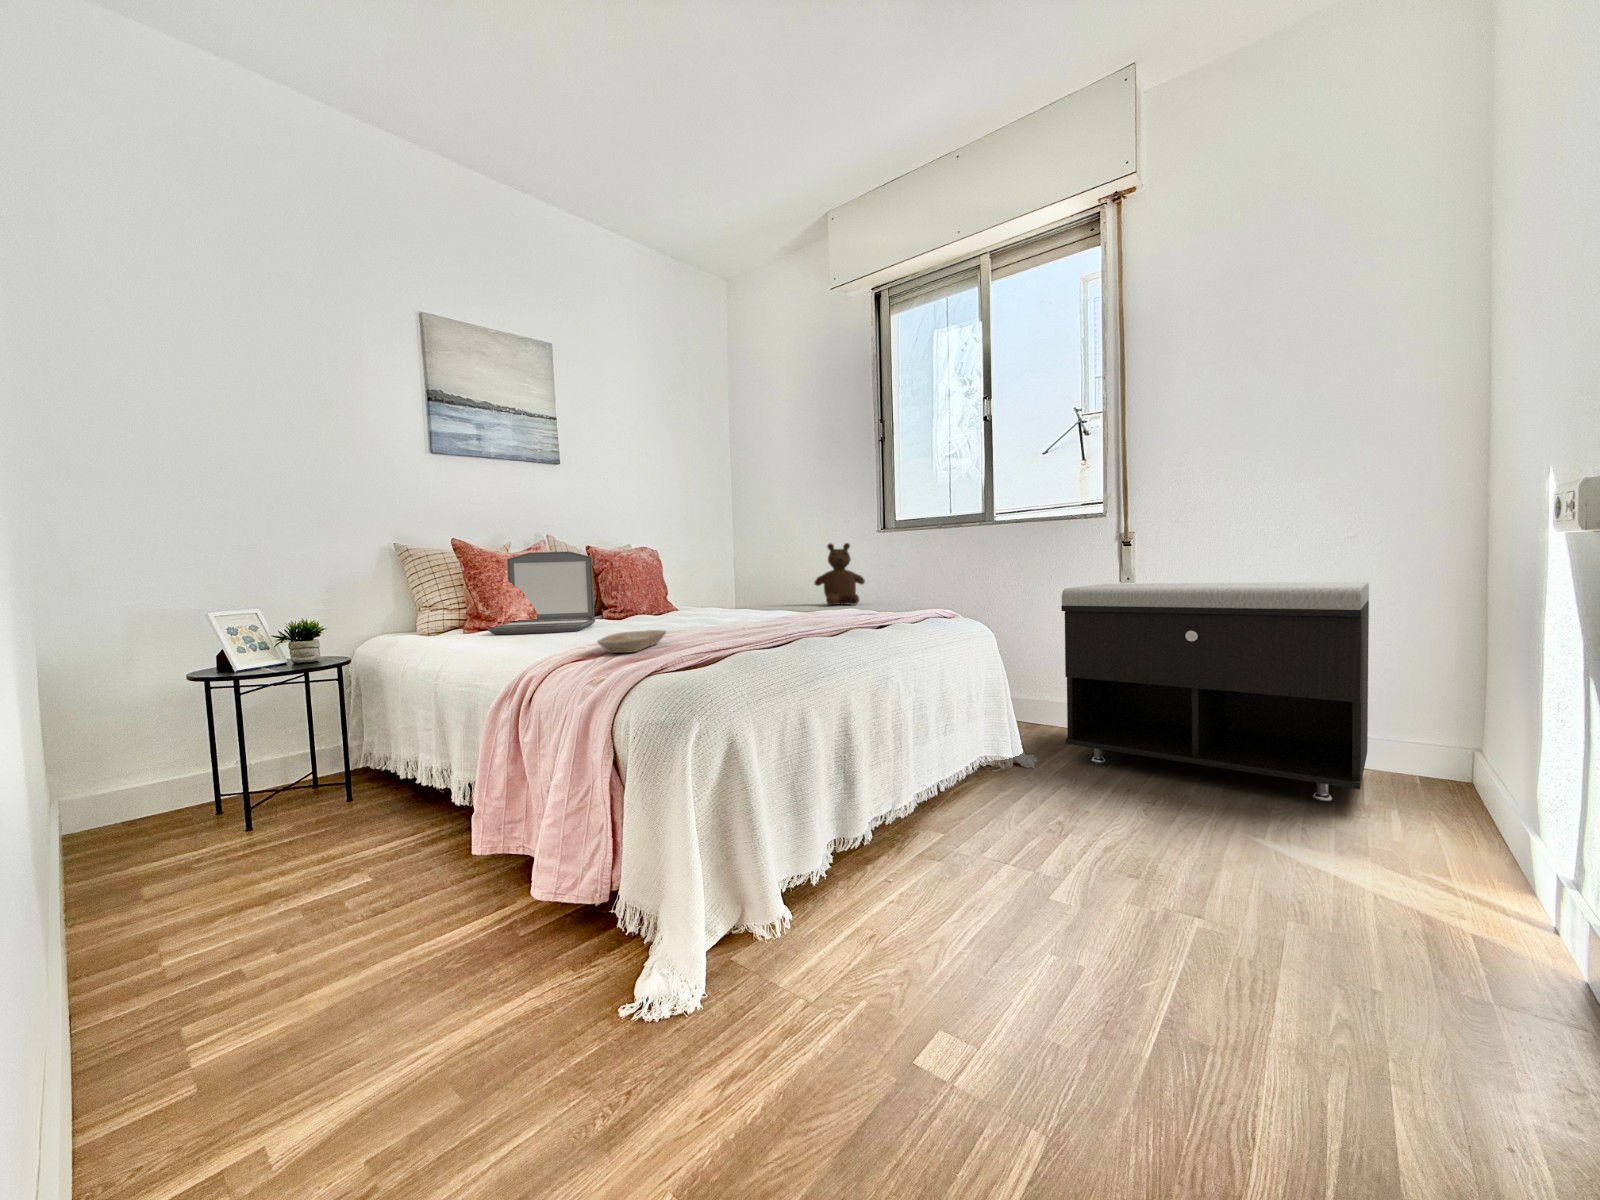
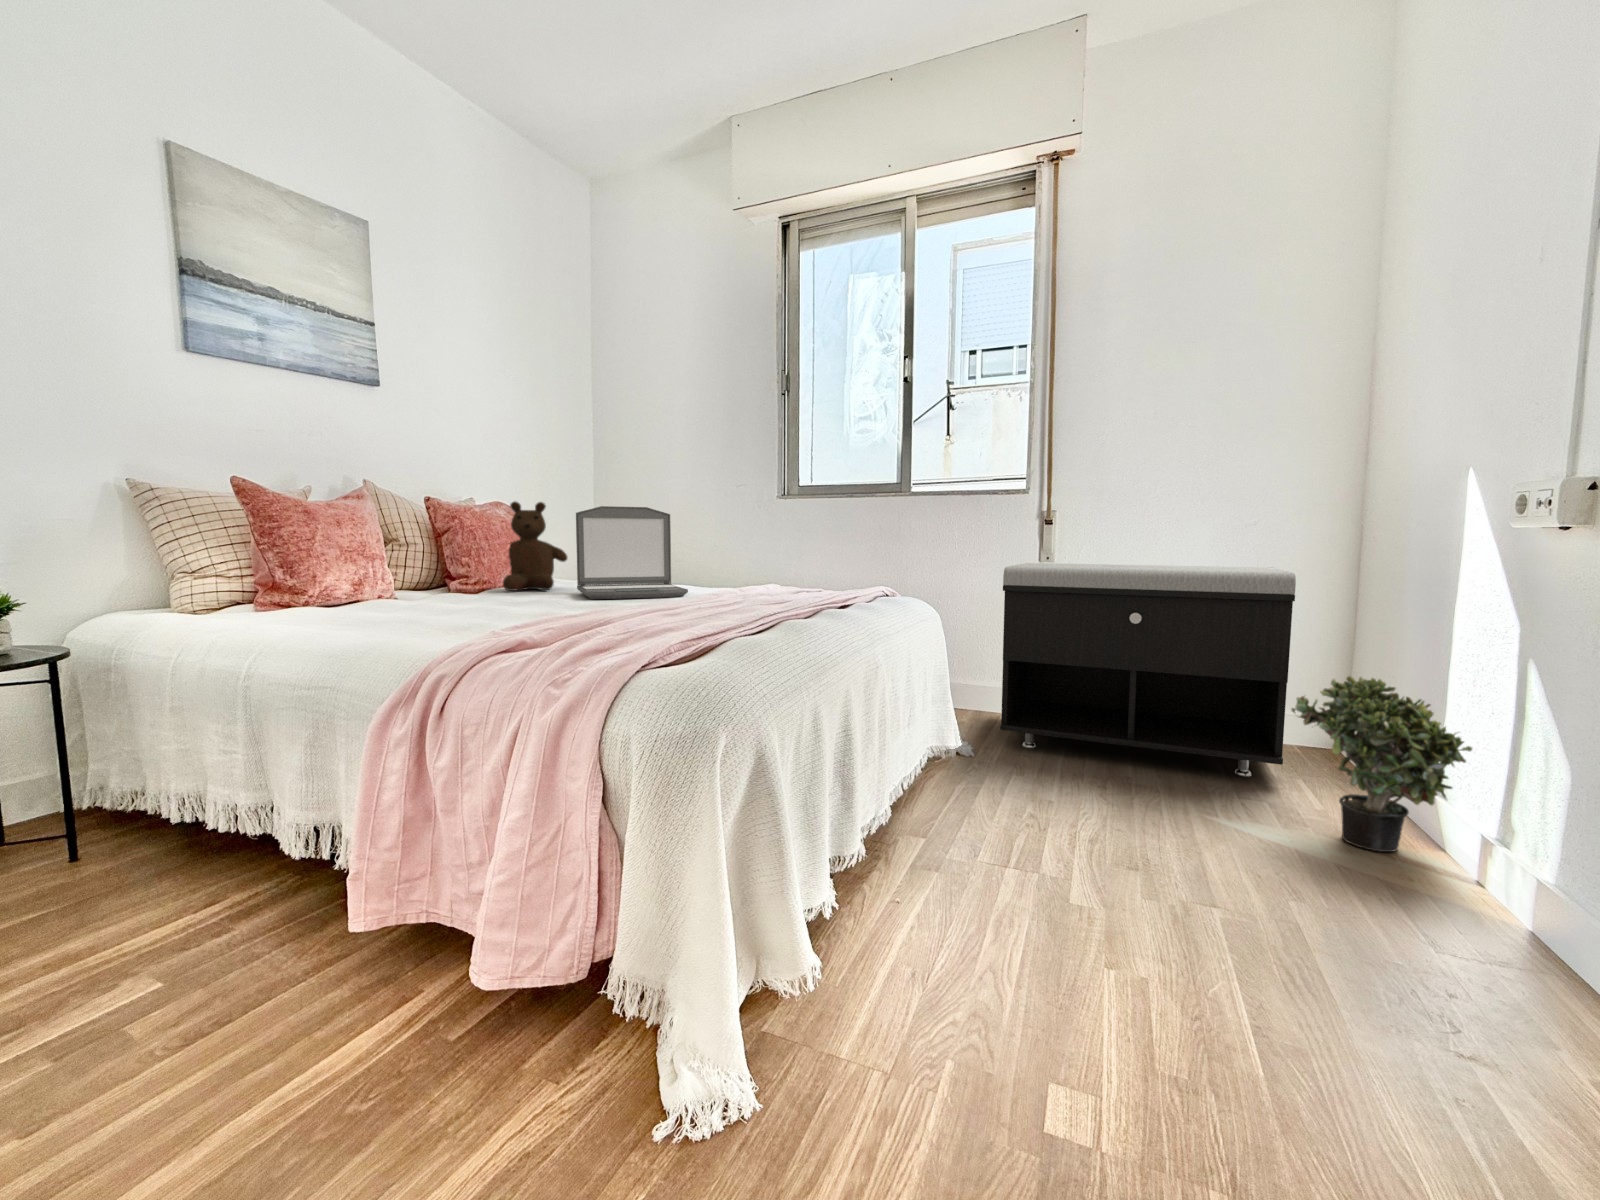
teddy bear: present [815,543,865,605] -> present [503,502,567,591]
laptop: present [488,552,595,634] -> present [576,506,688,599]
tray: present [597,630,666,653] -> none [525,609,599,639]
potted plant: none [1329,695,1532,885] -> present [1291,676,1472,852]

